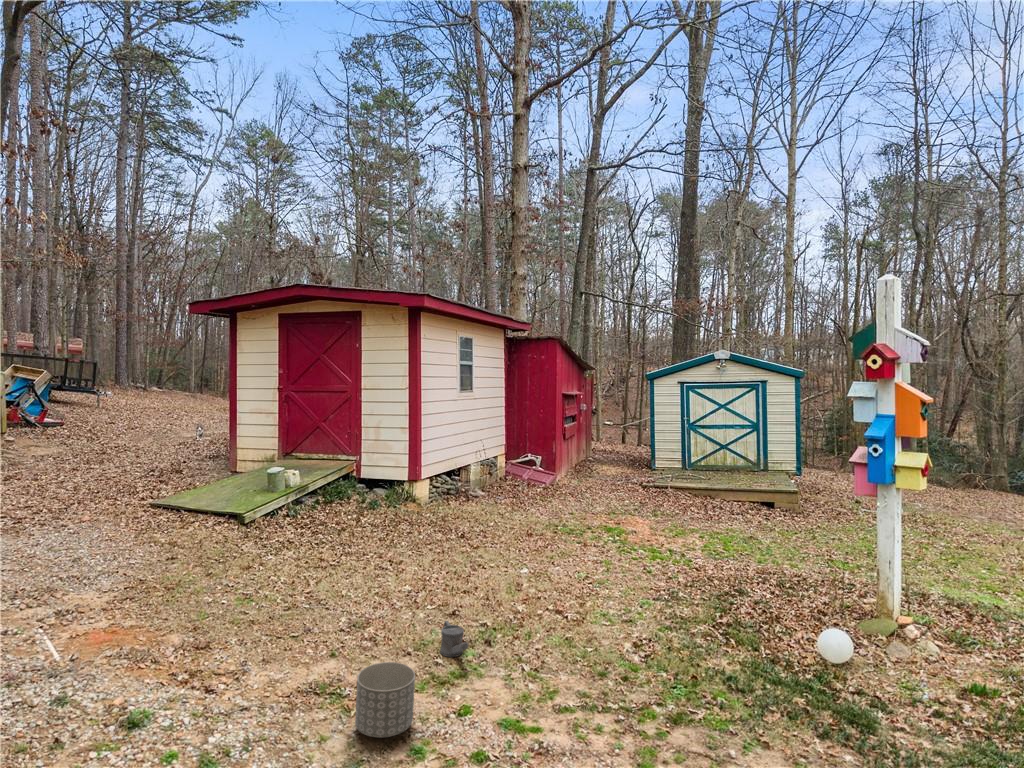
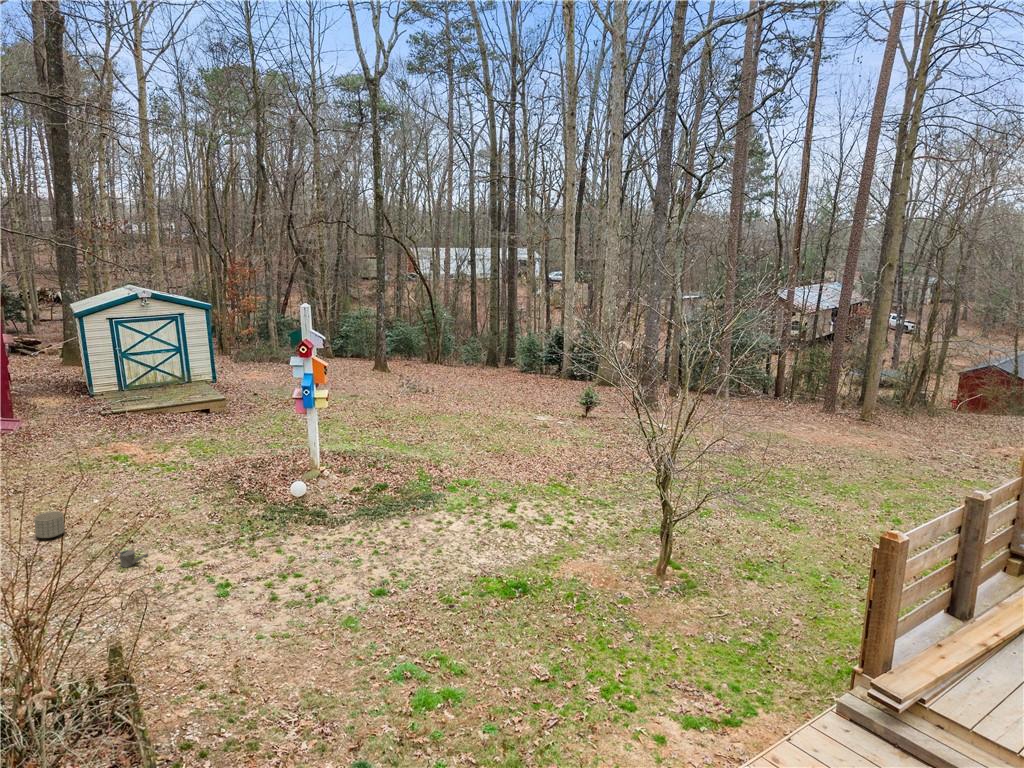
planter: present [355,662,415,738] -> present [34,511,64,538]

